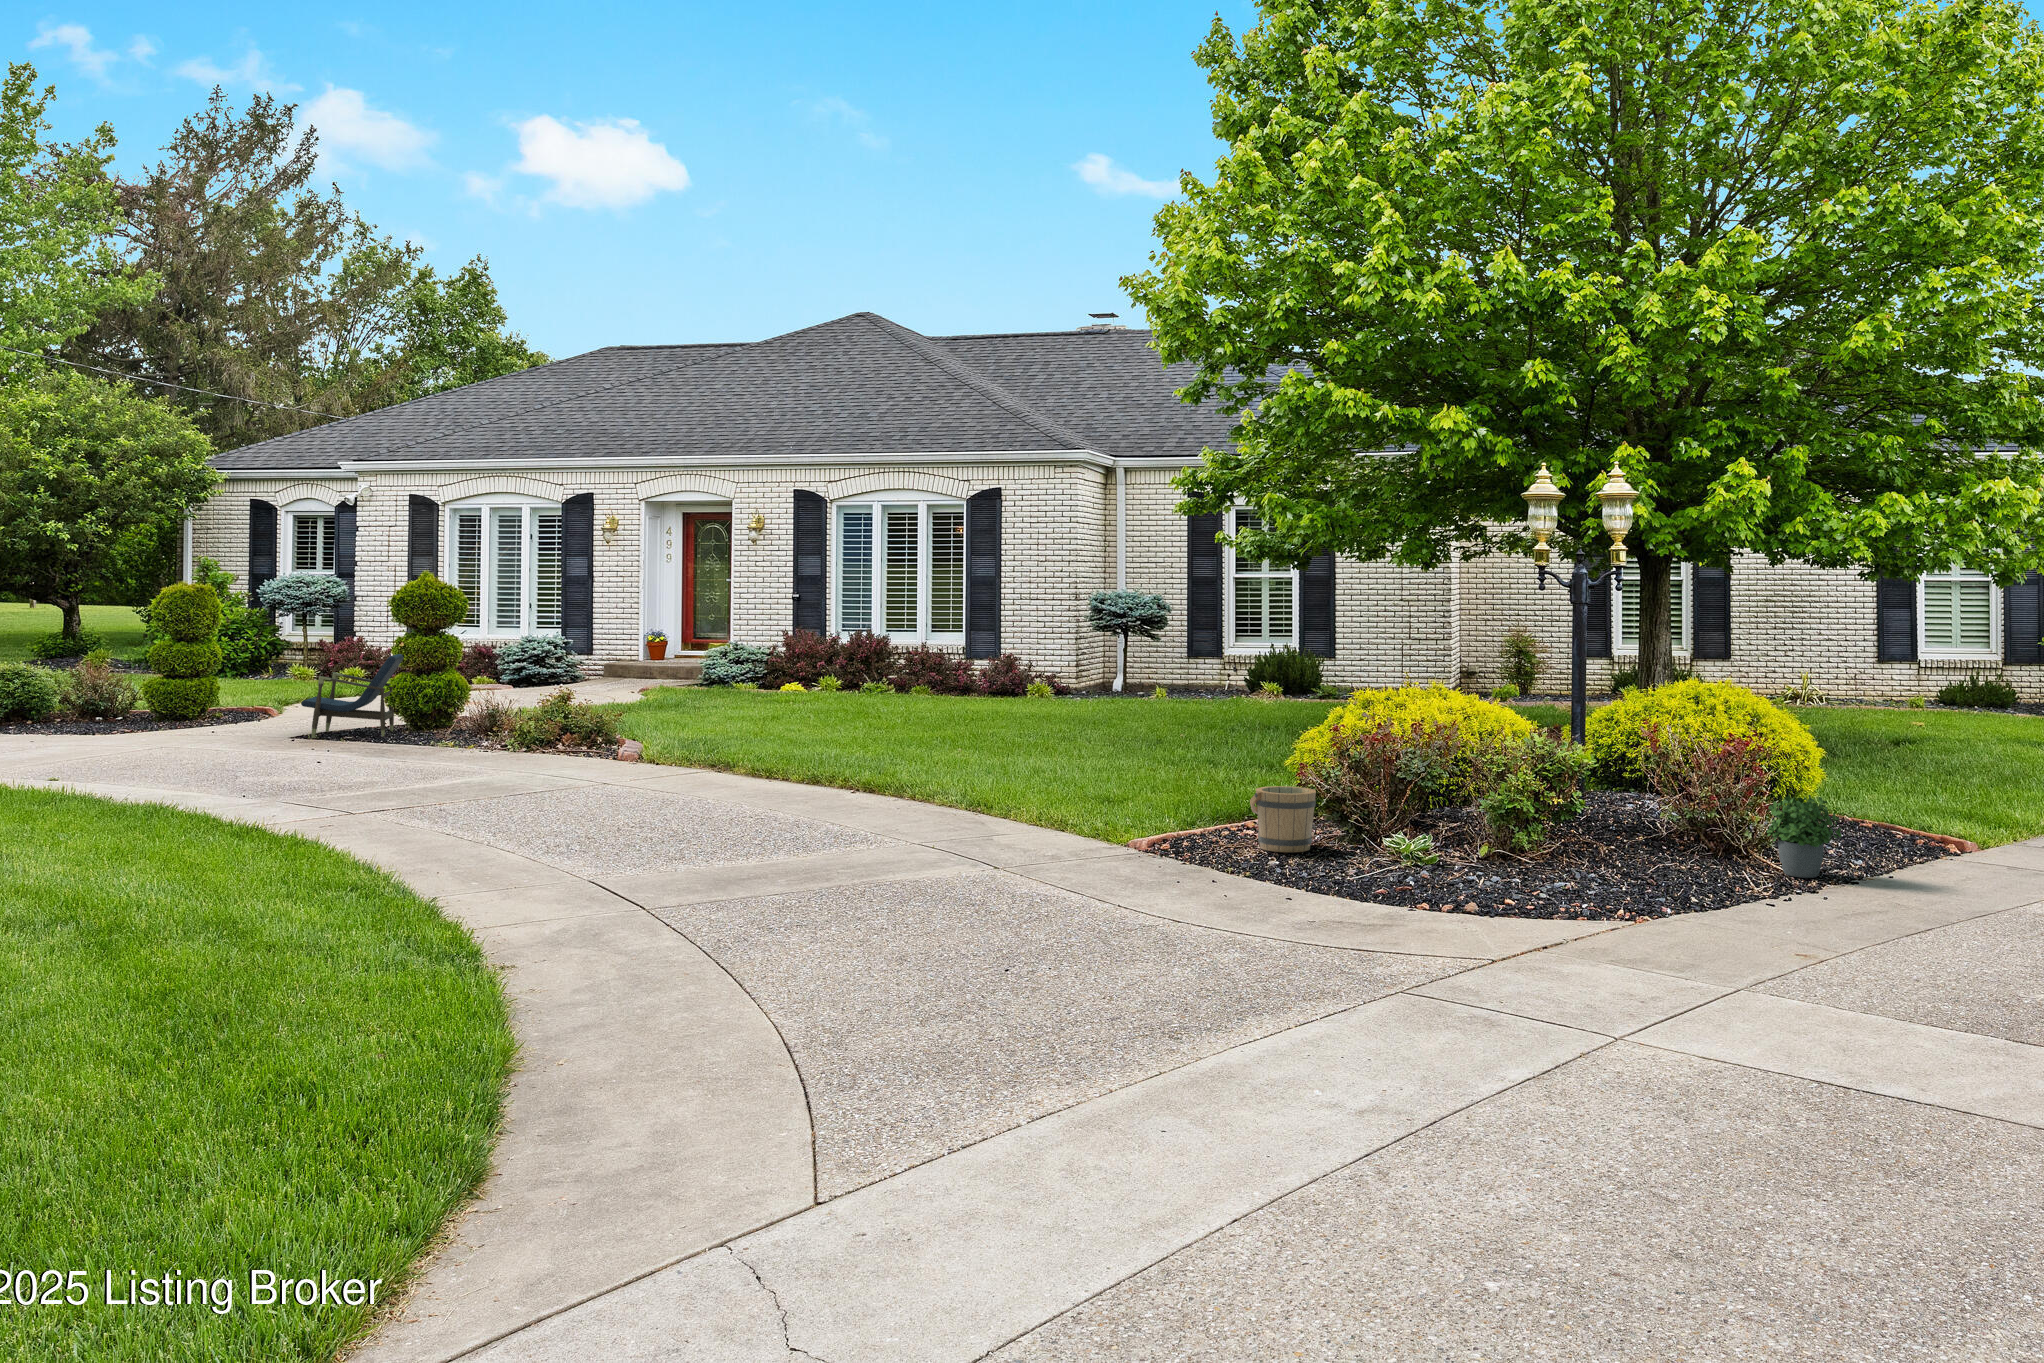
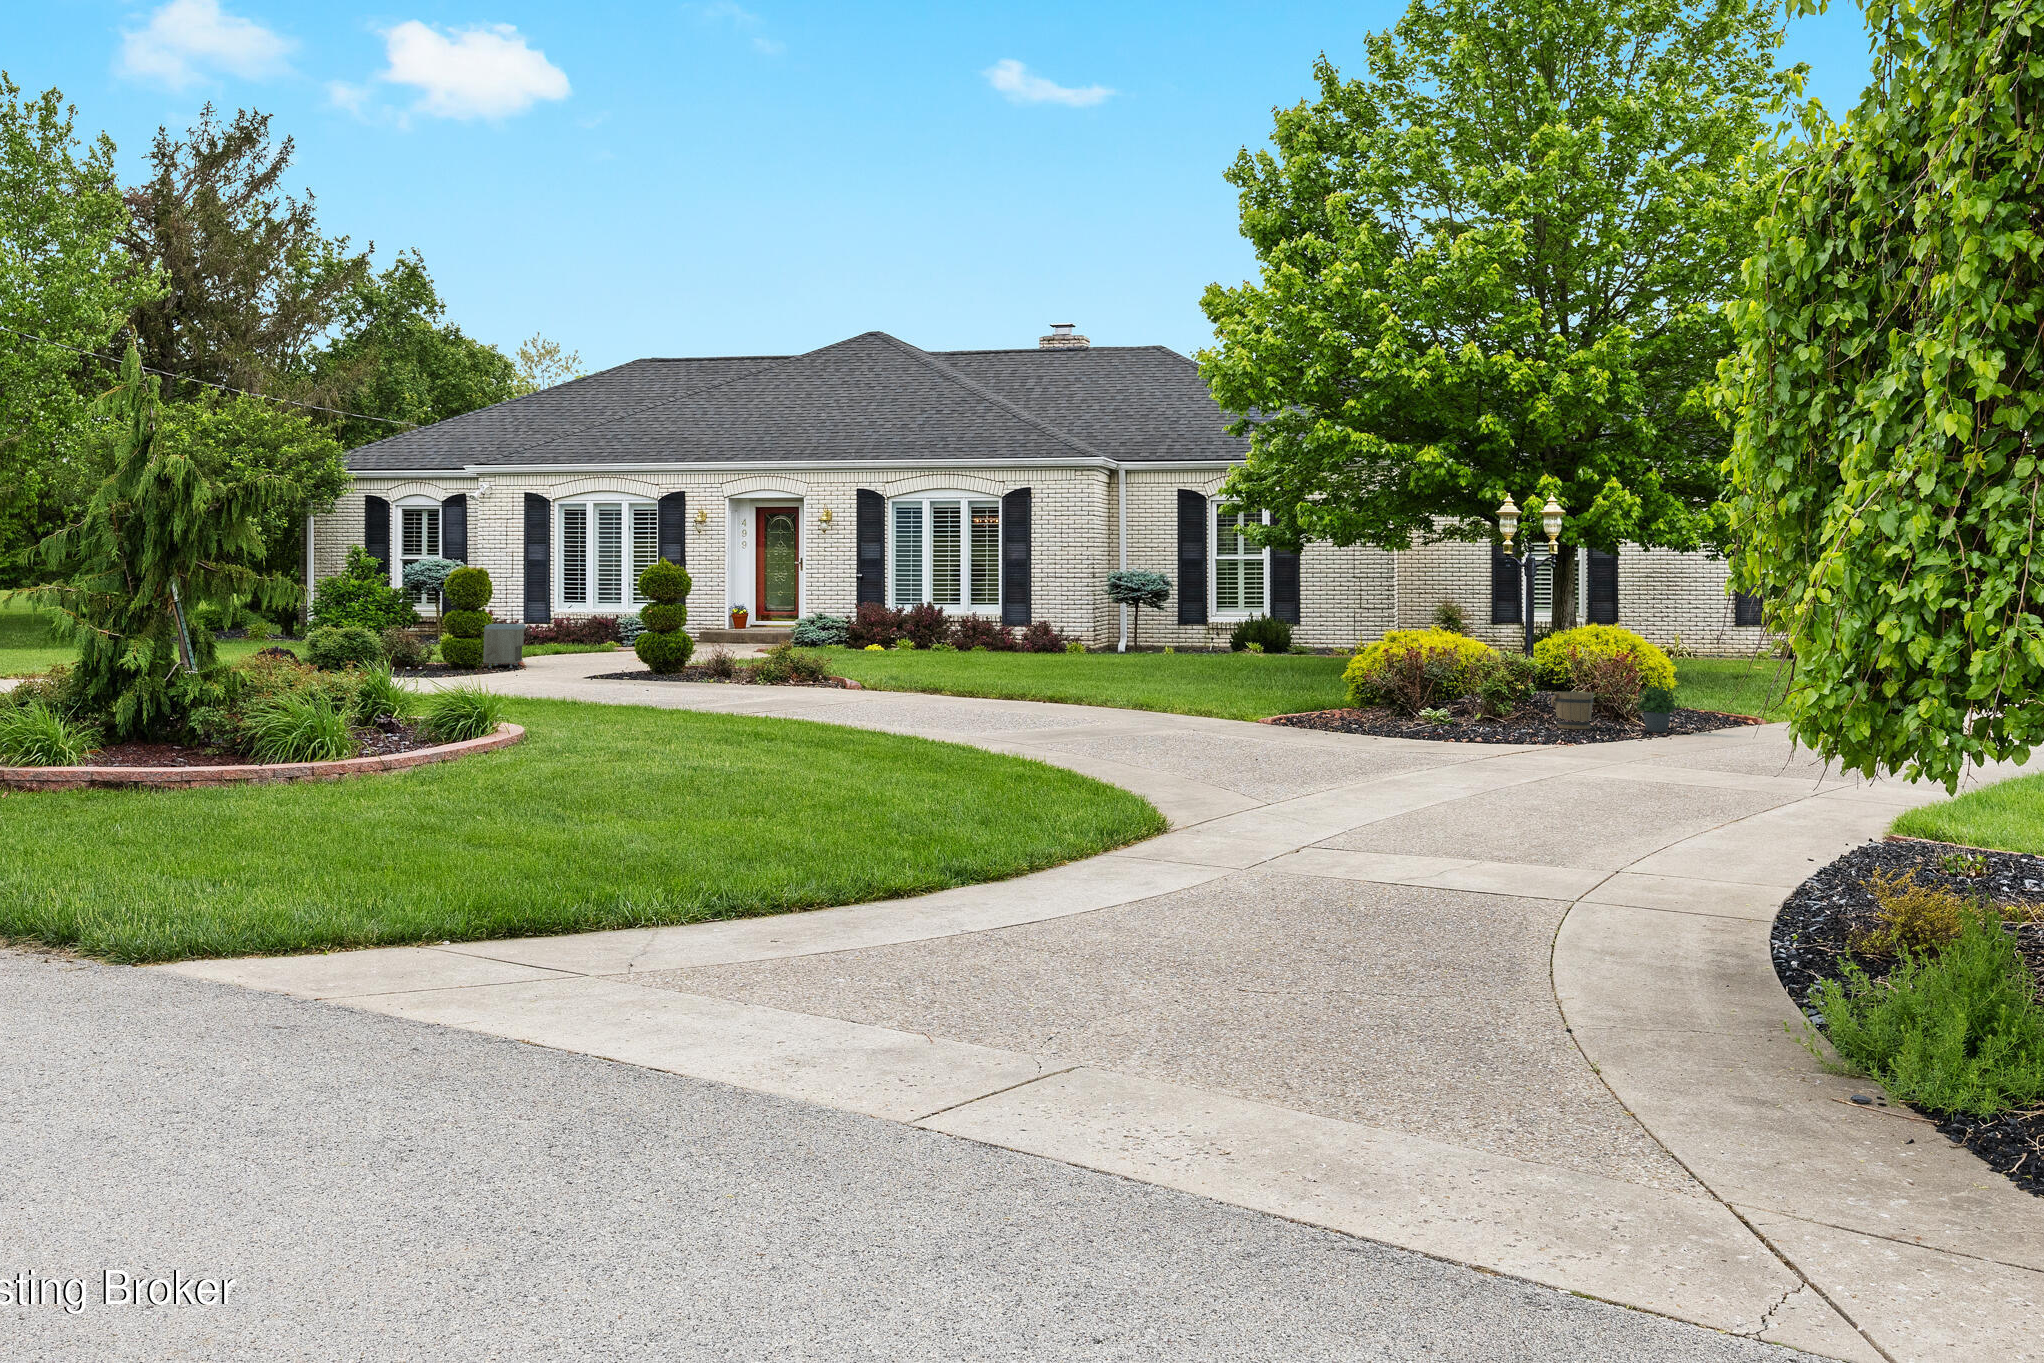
lounge chair: present [301,654,404,738] -> none [589,618,654,678]
storage bench: none [206,658,290,717] -> present [483,624,526,668]
bucket: present [1250,786,1316,852] -> present [1551,692,1593,729]

